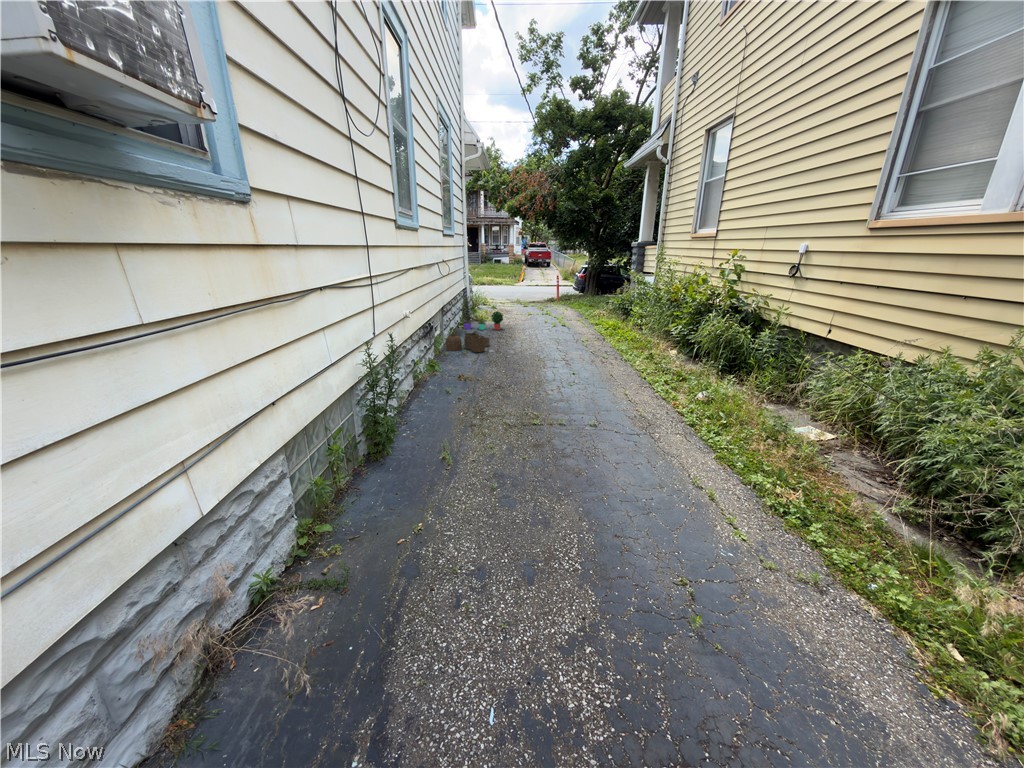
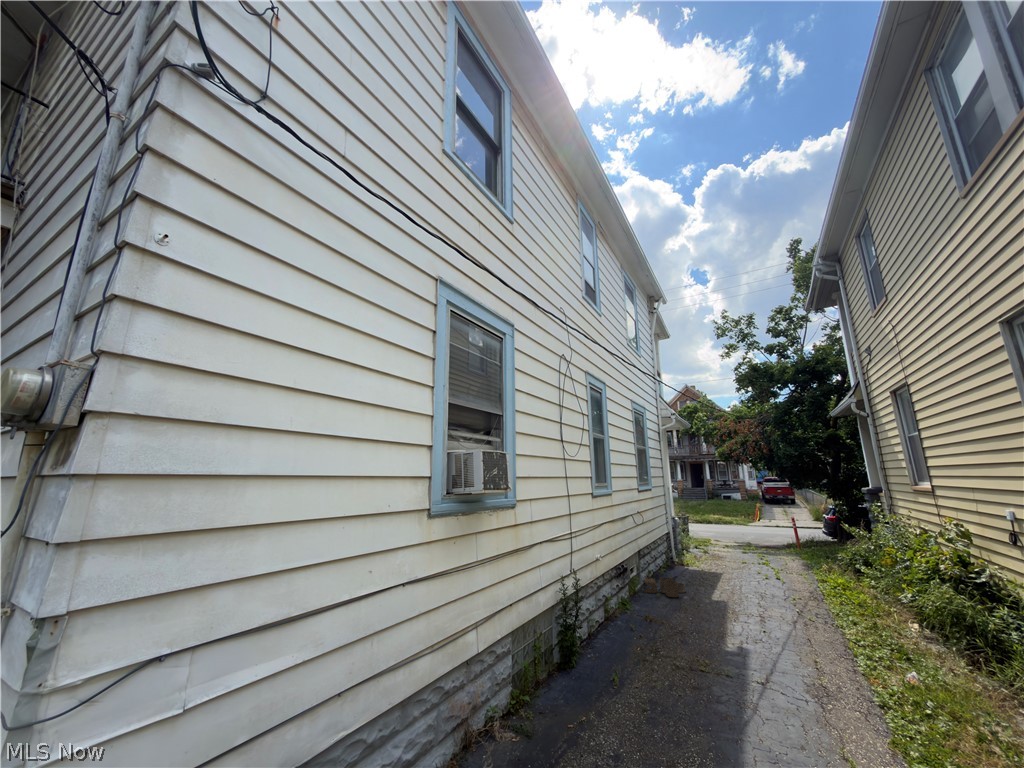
potted plant: present [462,296,503,330] -> none [661,541,705,577]

